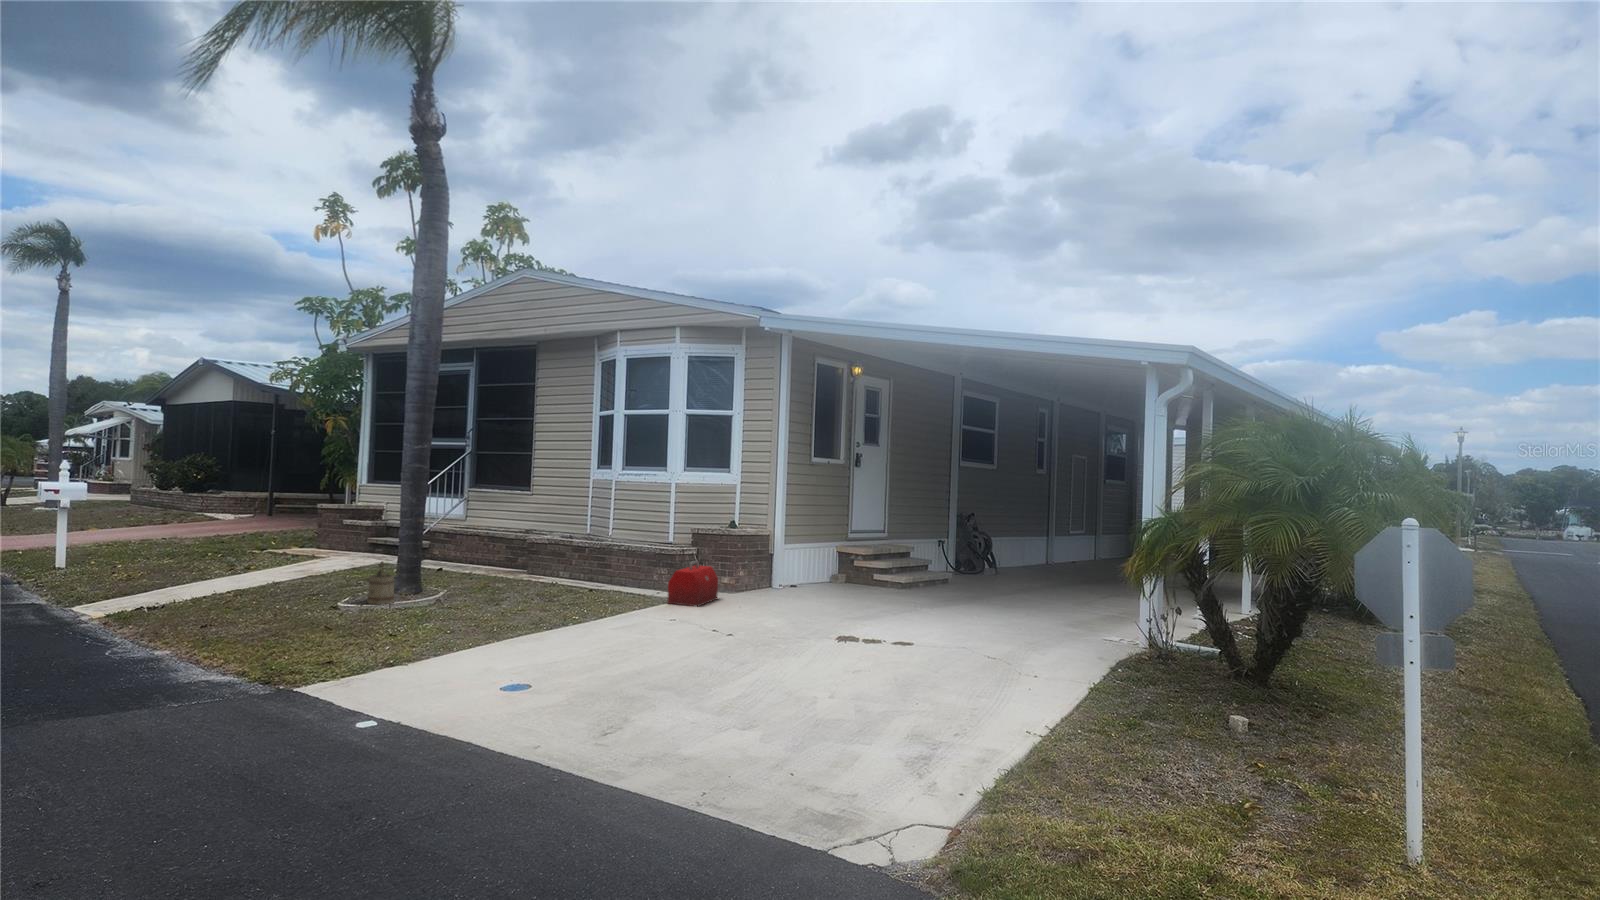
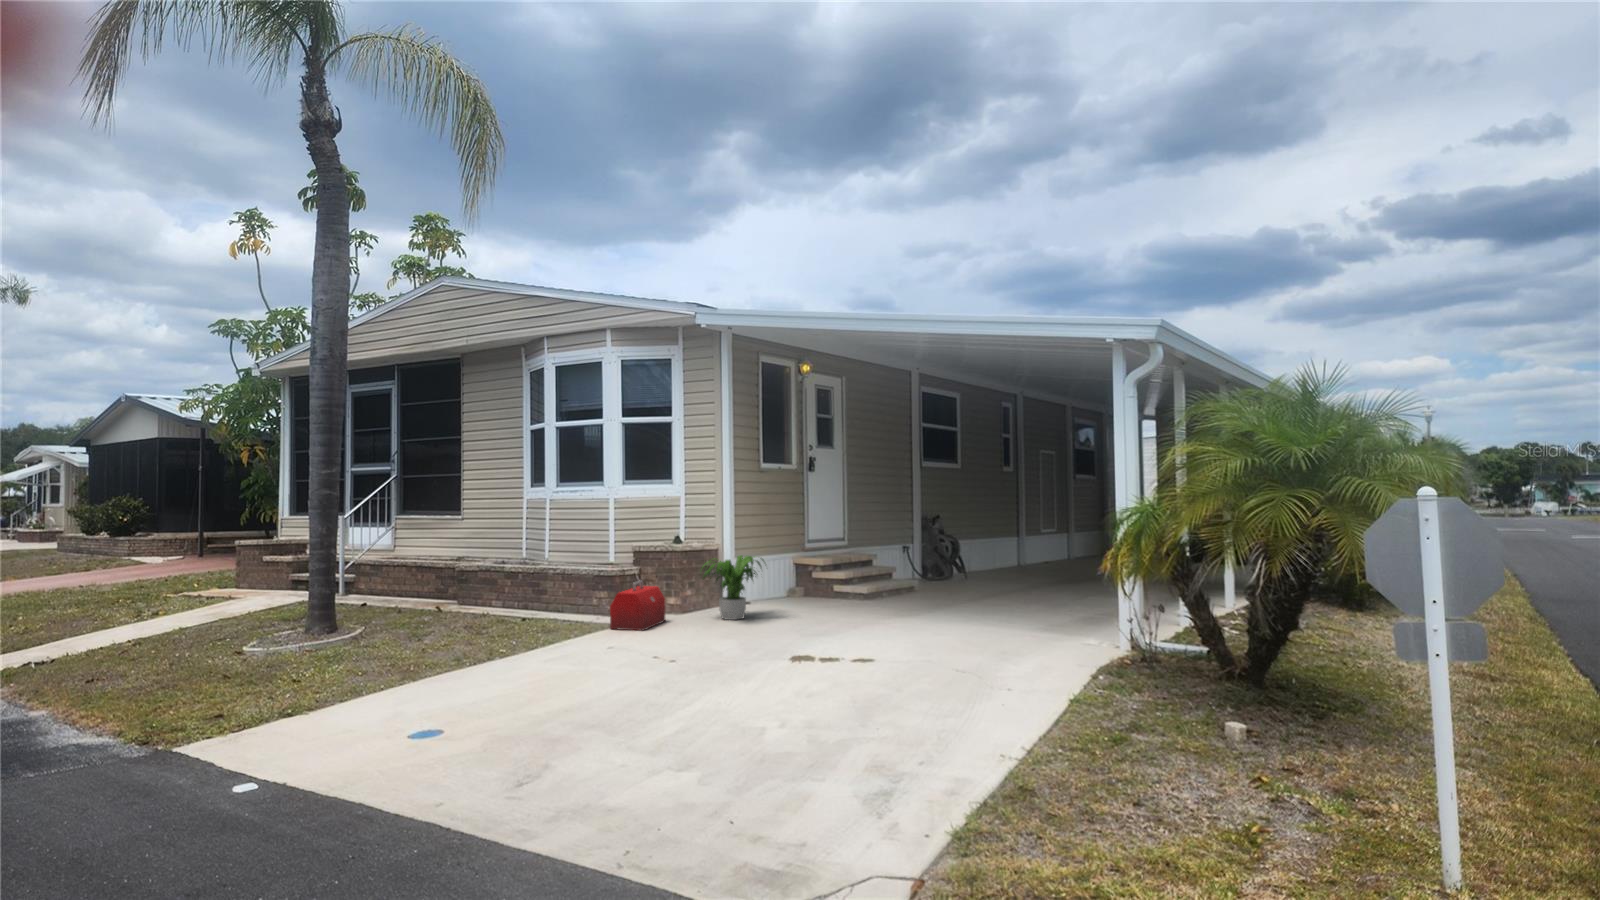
potted plant: none [751,542,813,601] -> present [703,555,763,620]
bucket: present [367,562,394,604] -> none [275,599,306,647]

